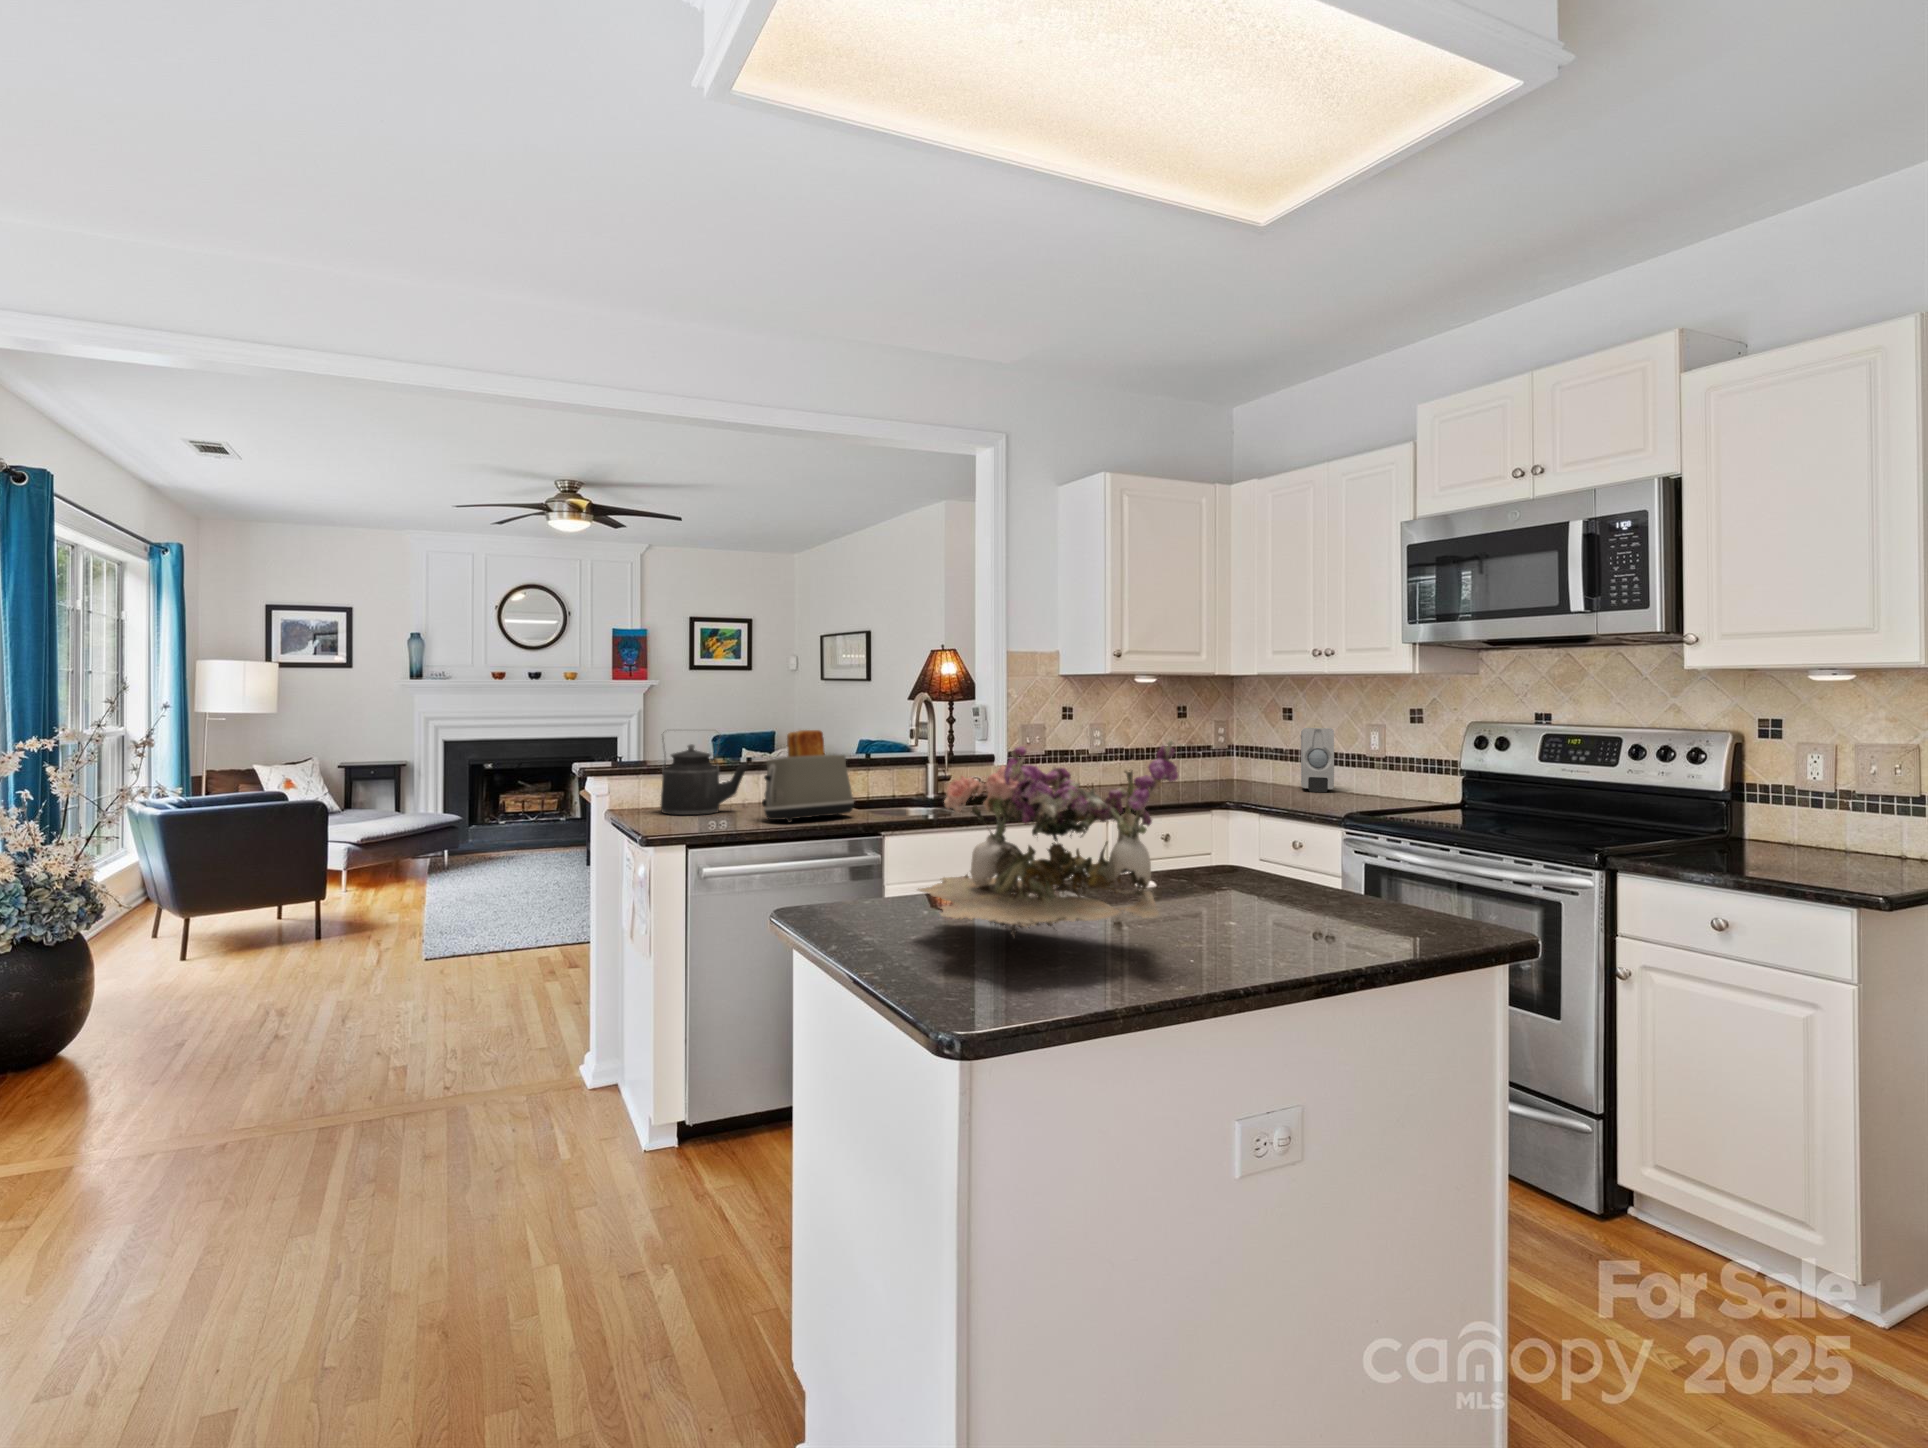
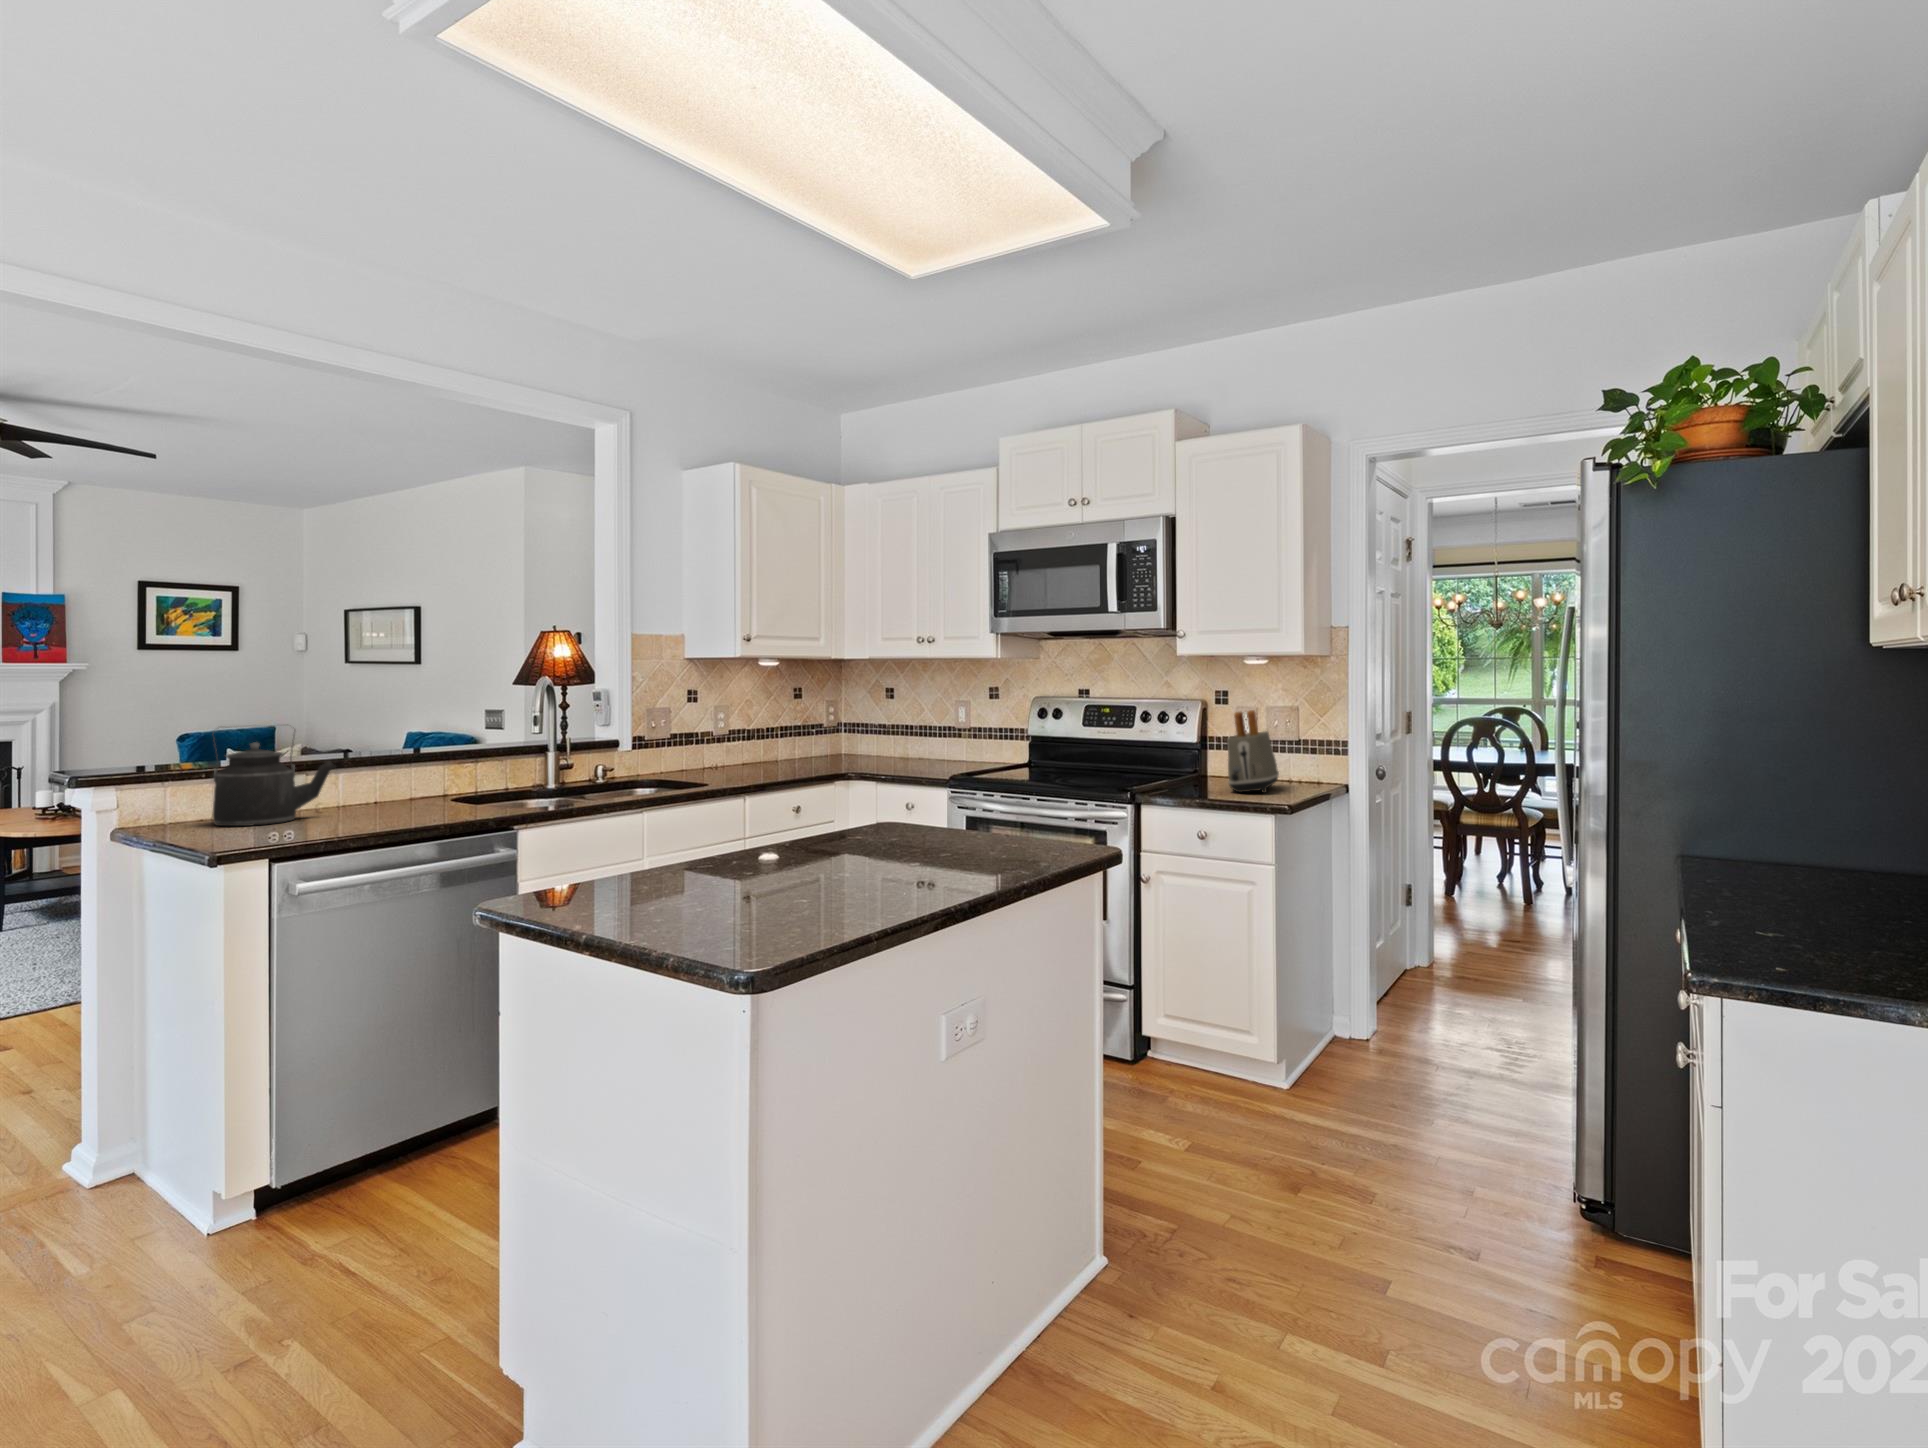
soap dispenser: present [1301,728,1334,792] -> none [902,705,931,761]
toaster: present [762,730,854,822] -> present [1227,710,1279,793]
flower arrangement: present [918,741,1178,938] -> none [642,717,873,894]

